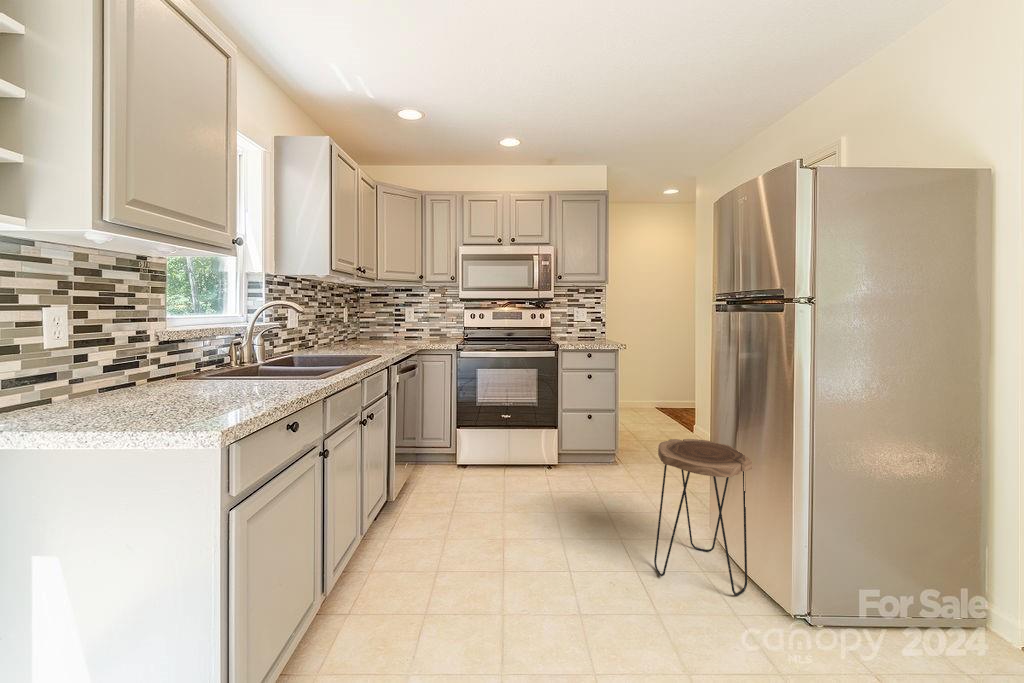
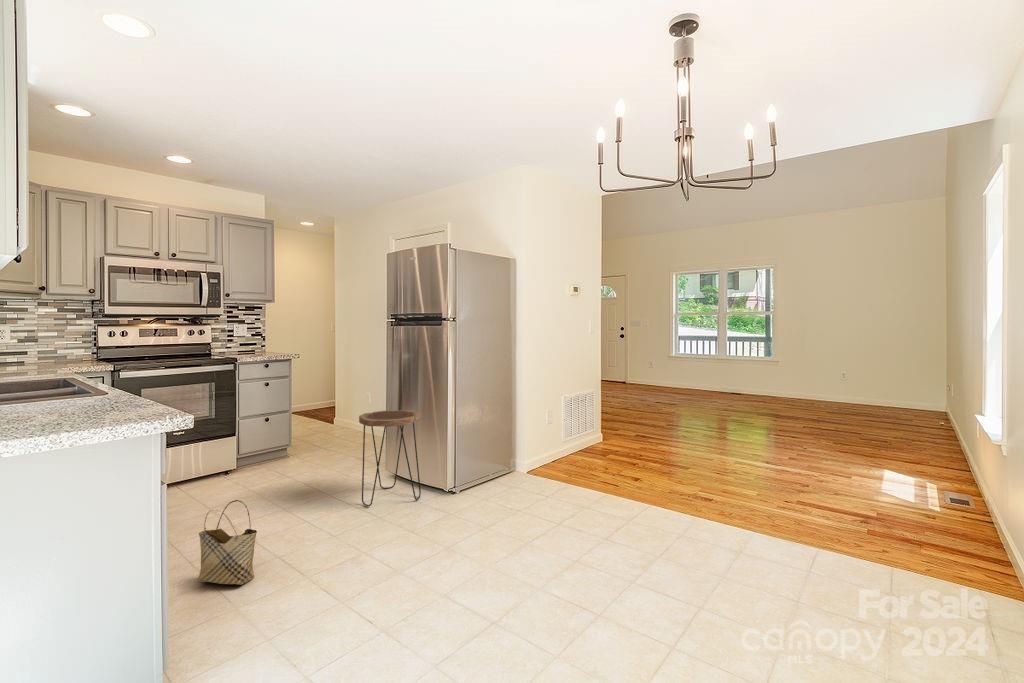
woven basket: none [422,533,473,648] -> present [198,500,257,585]

